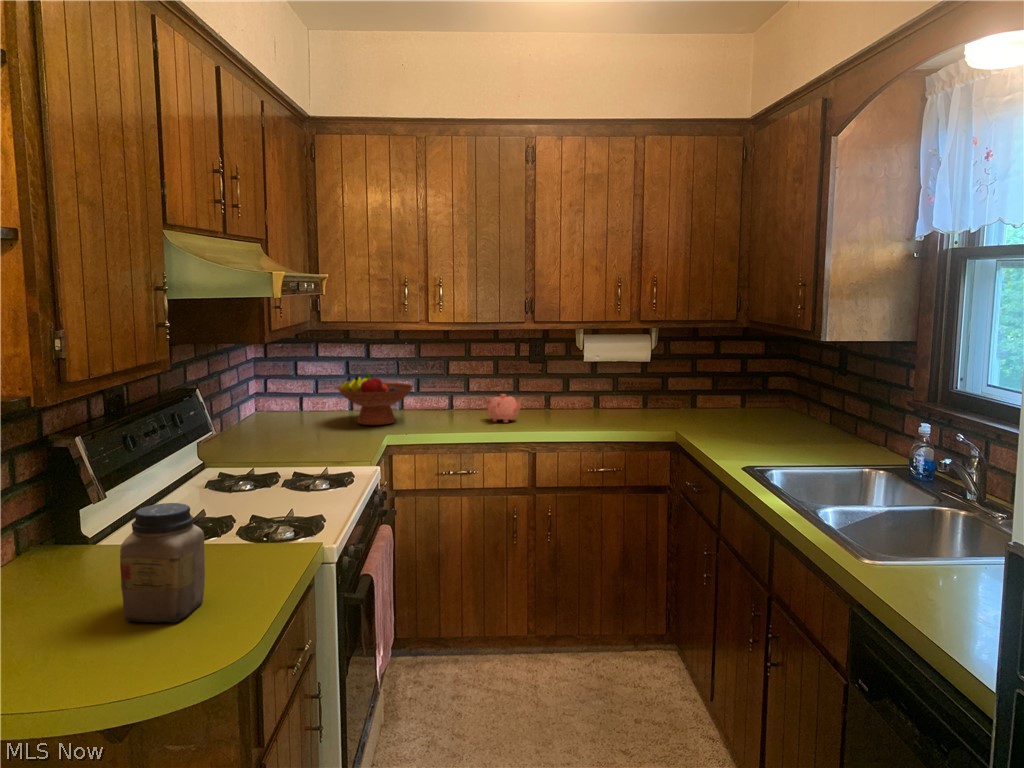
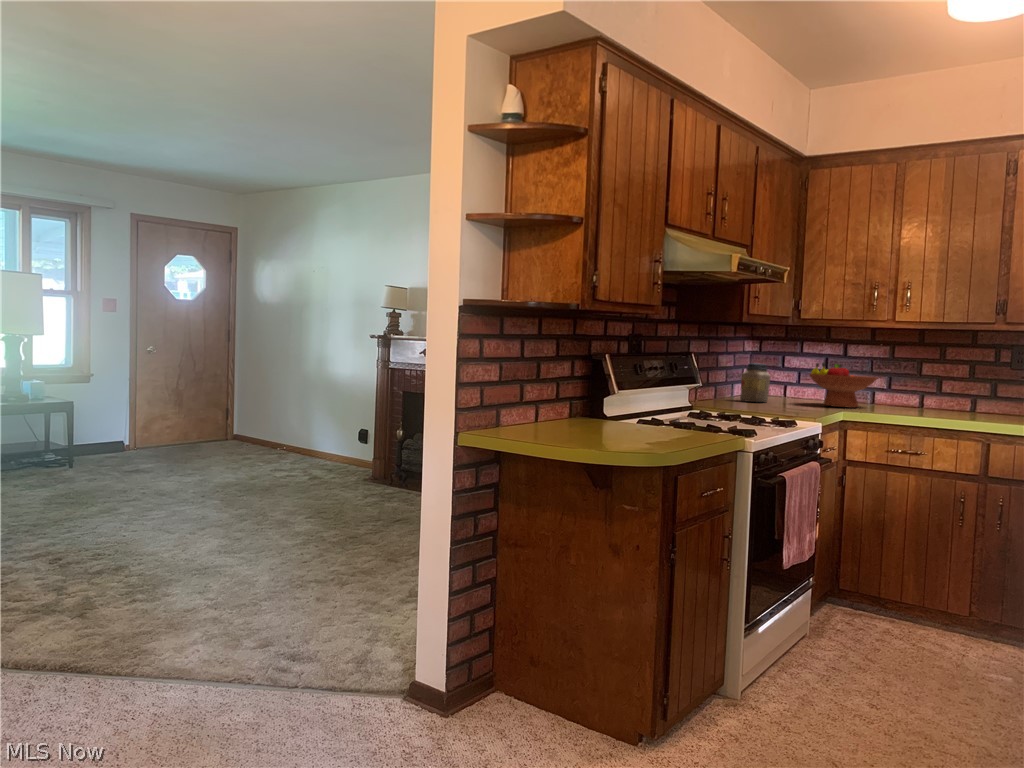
teapot: present [487,394,523,422] -> none [950,390,989,416]
jar: present [120,503,205,622] -> present [740,363,770,402]

